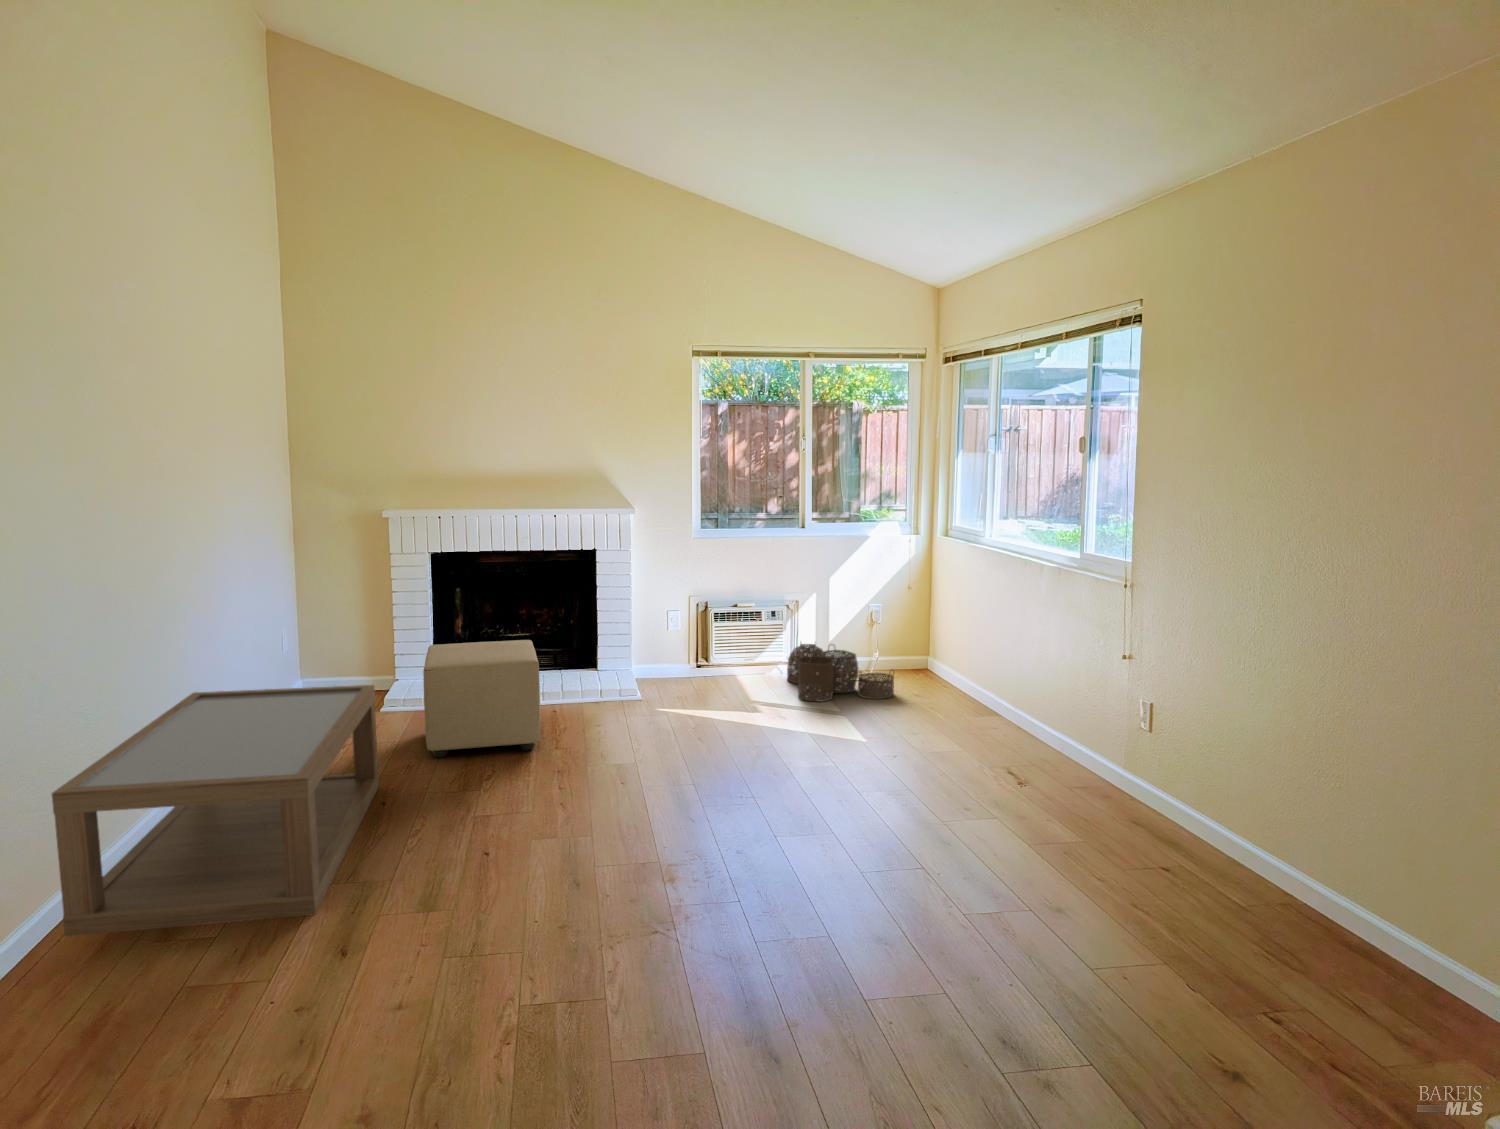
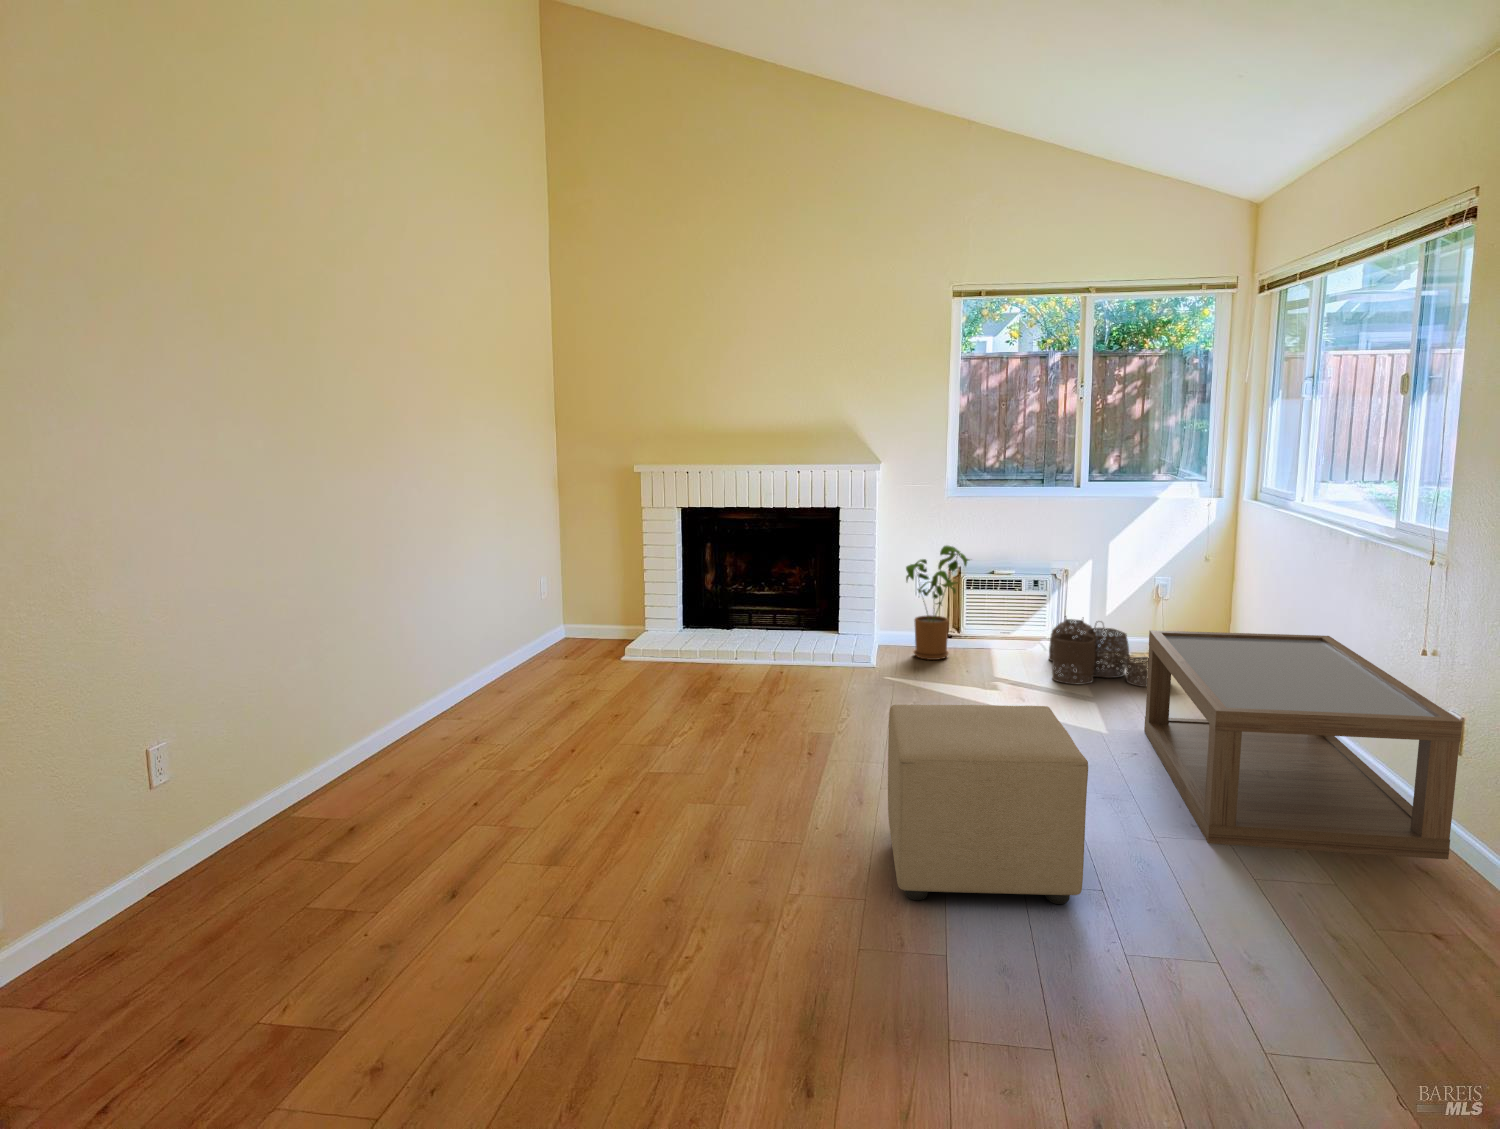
house plant: none [659,583,719,689] -> present [906,545,969,660]
ottoman: present [423,640,540,757] -> present [888,705,1088,904]
coffee table: present [52,685,379,936] -> present [1144,630,1462,859]

